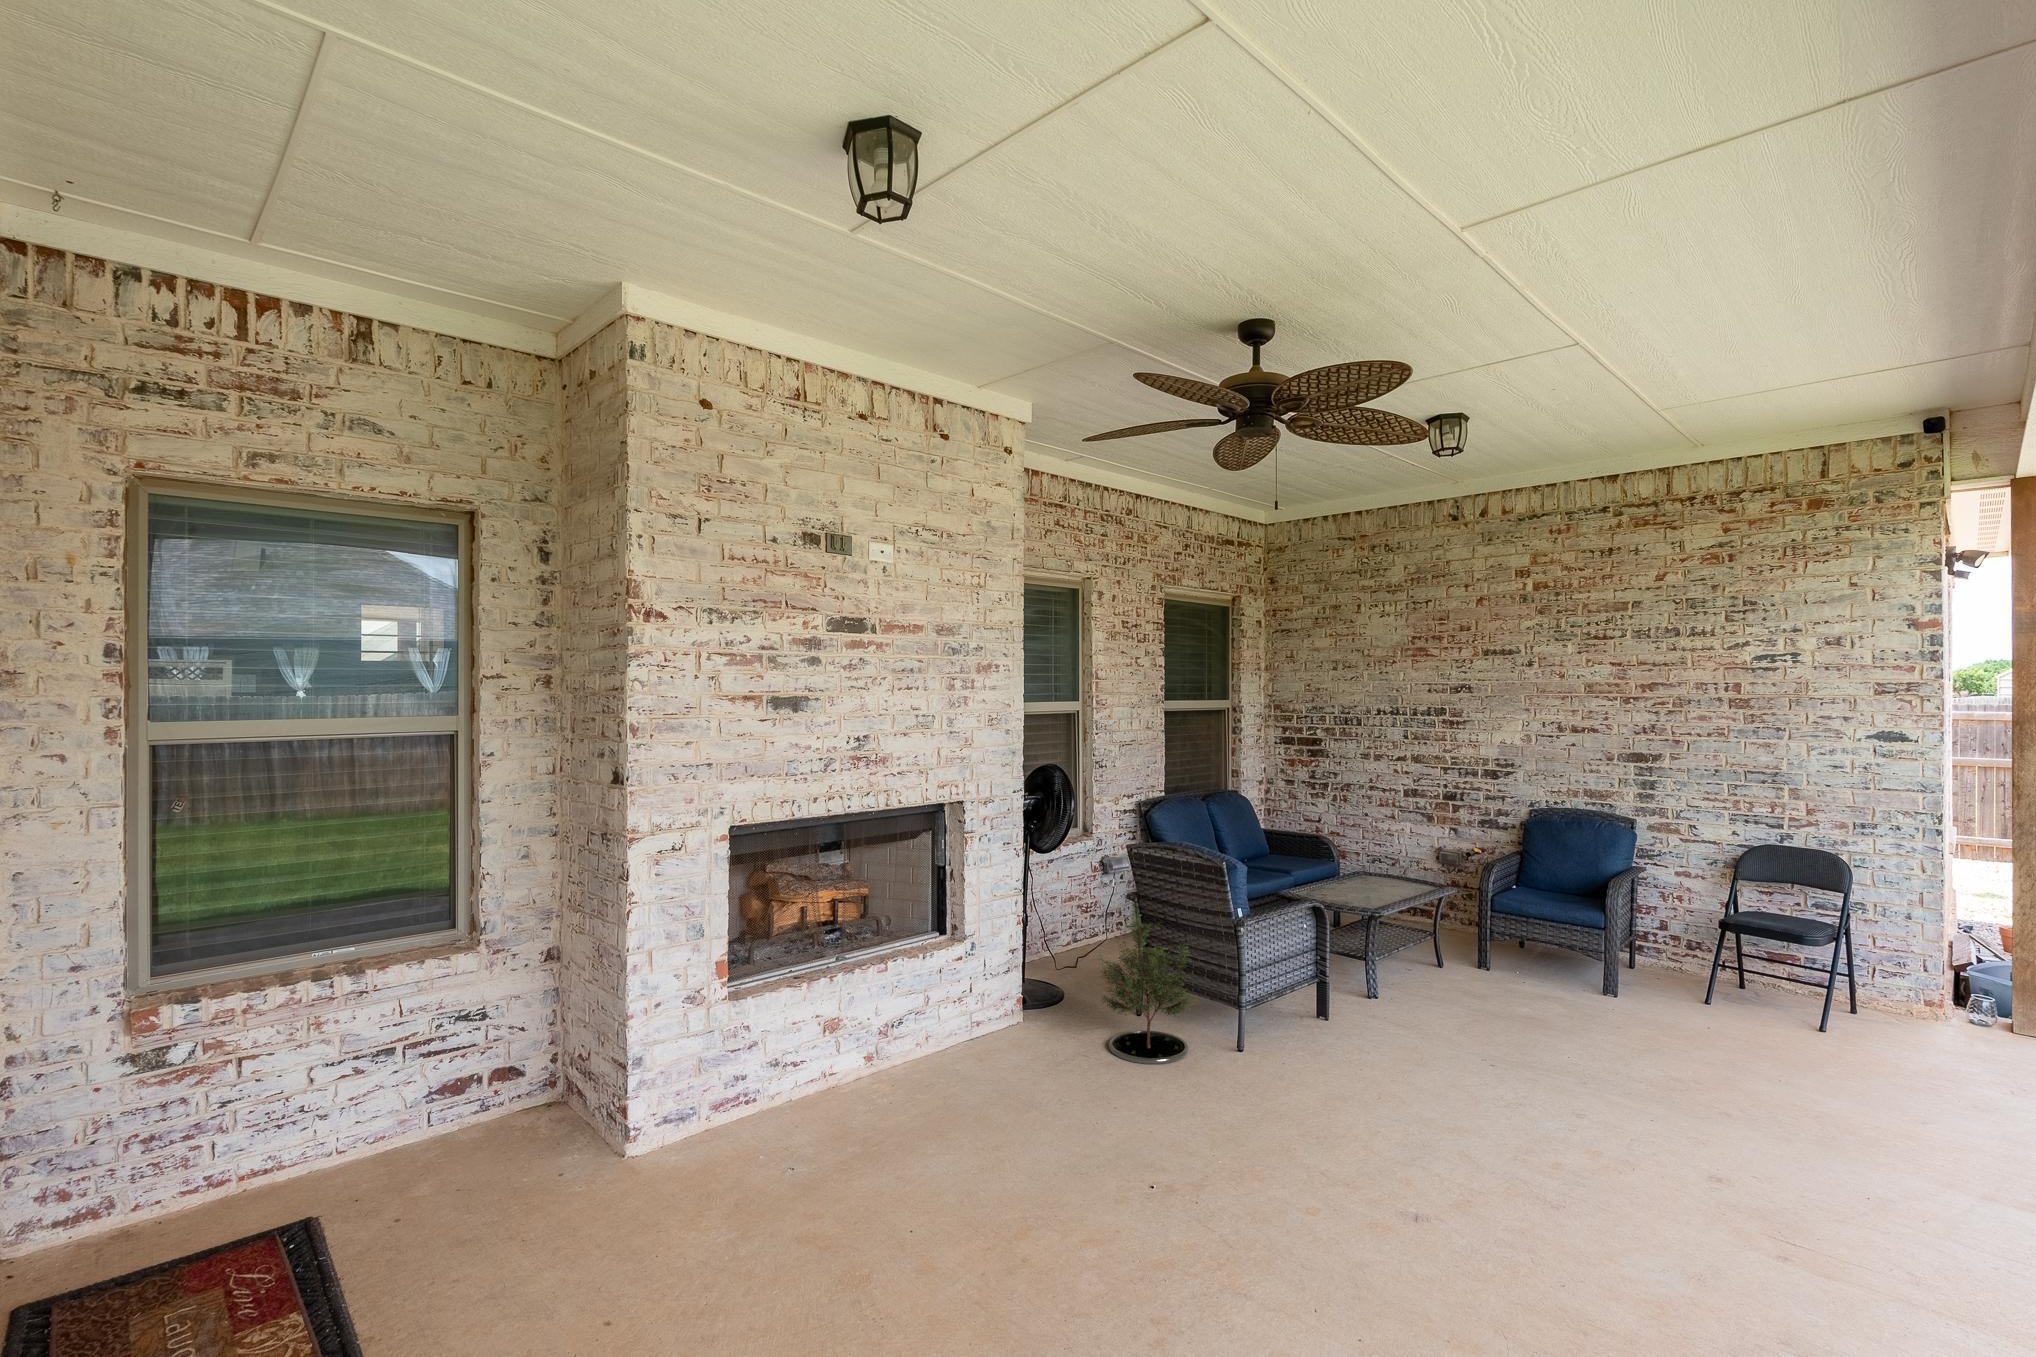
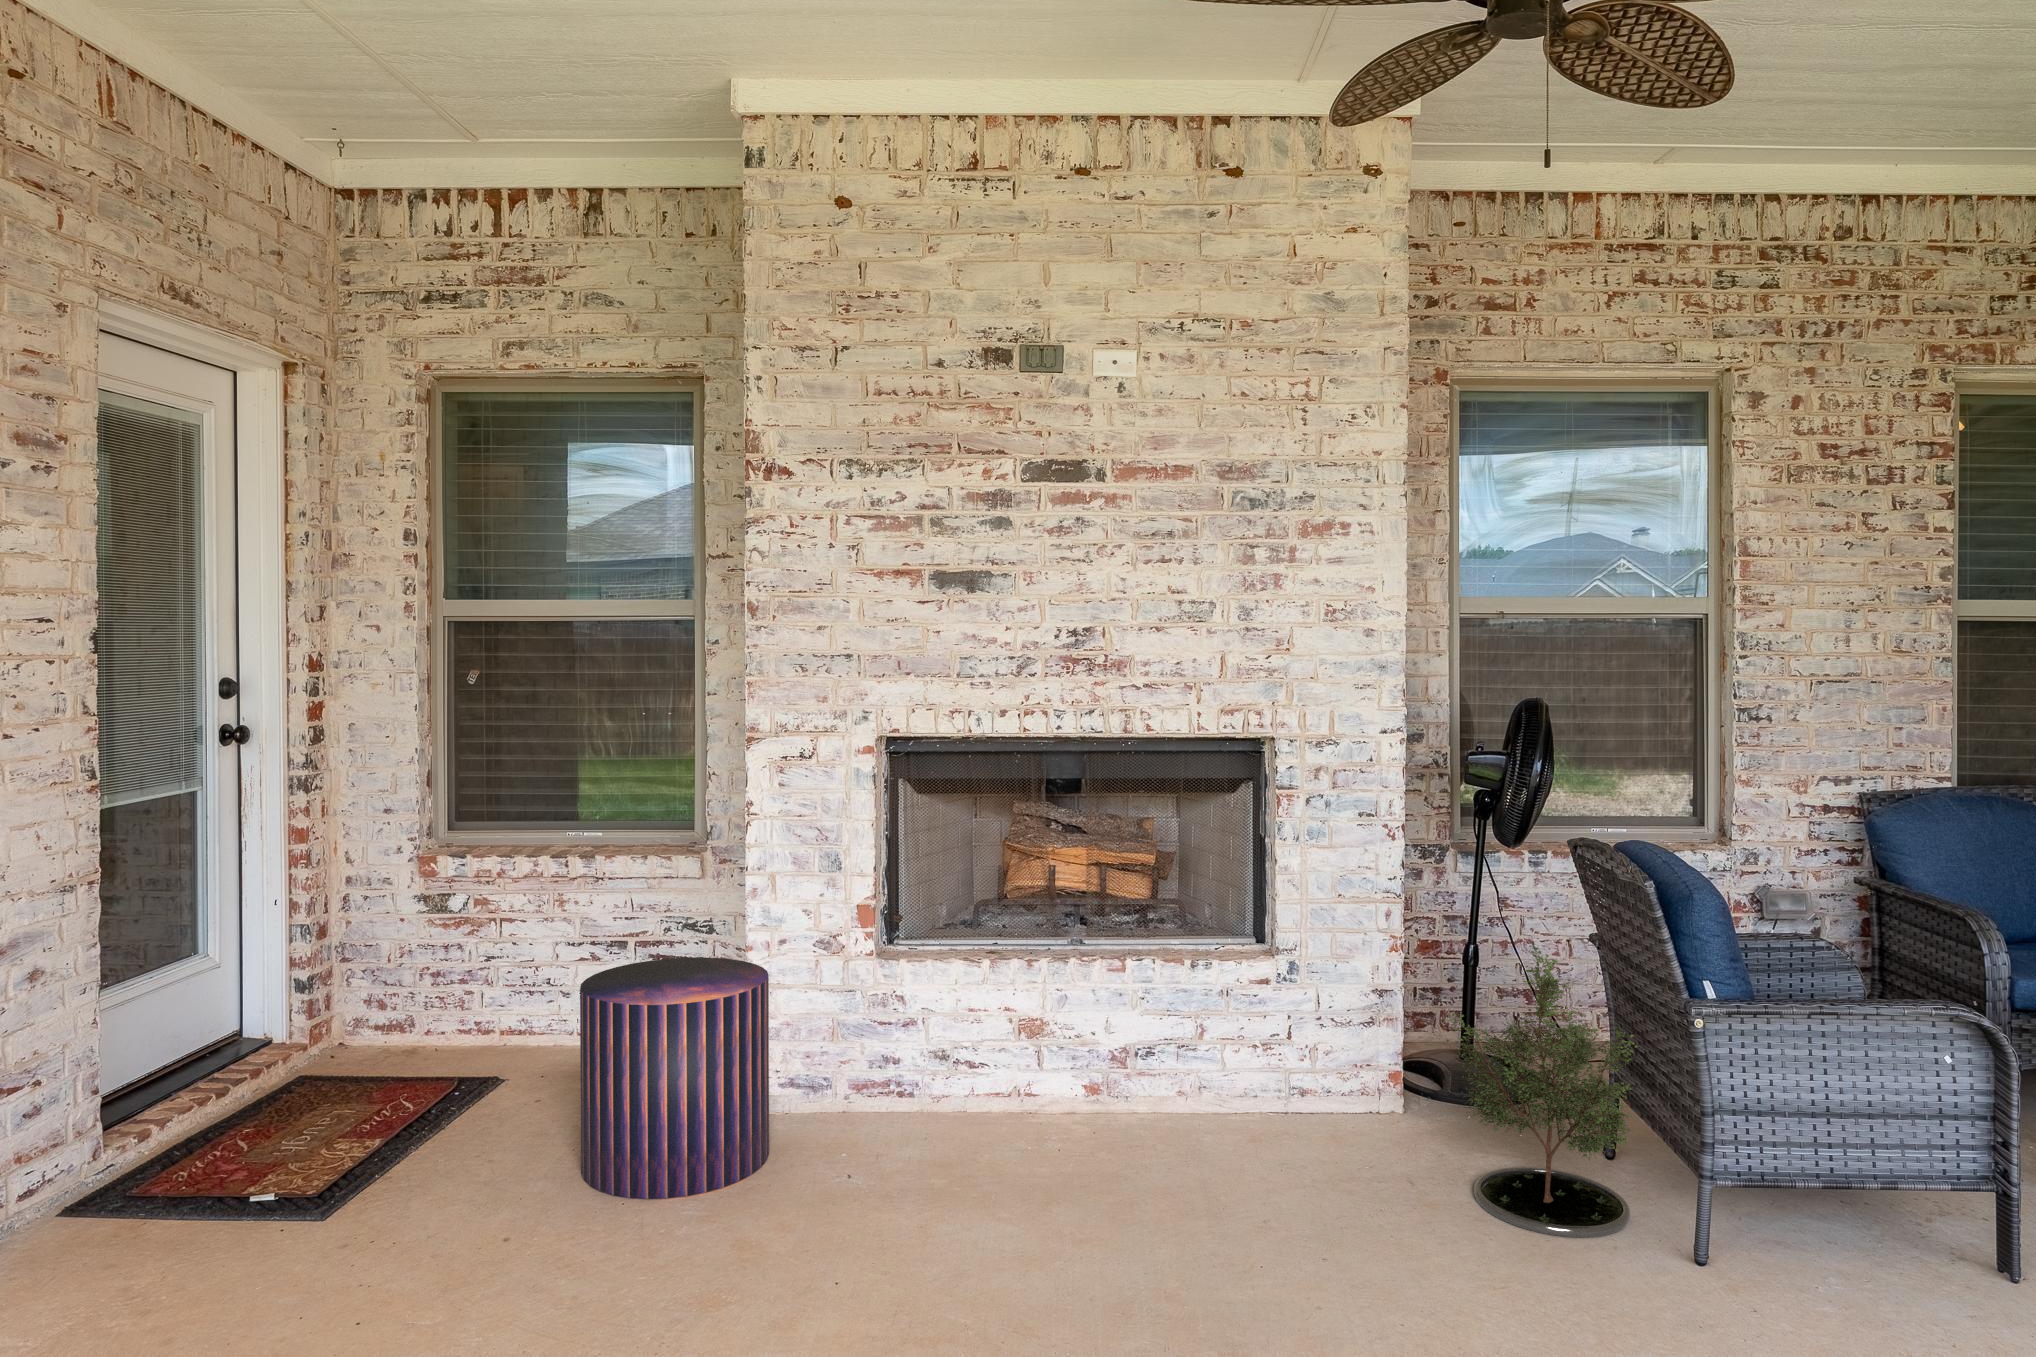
pouf: none [547,1030,714,1260] -> present [580,957,769,1199]

